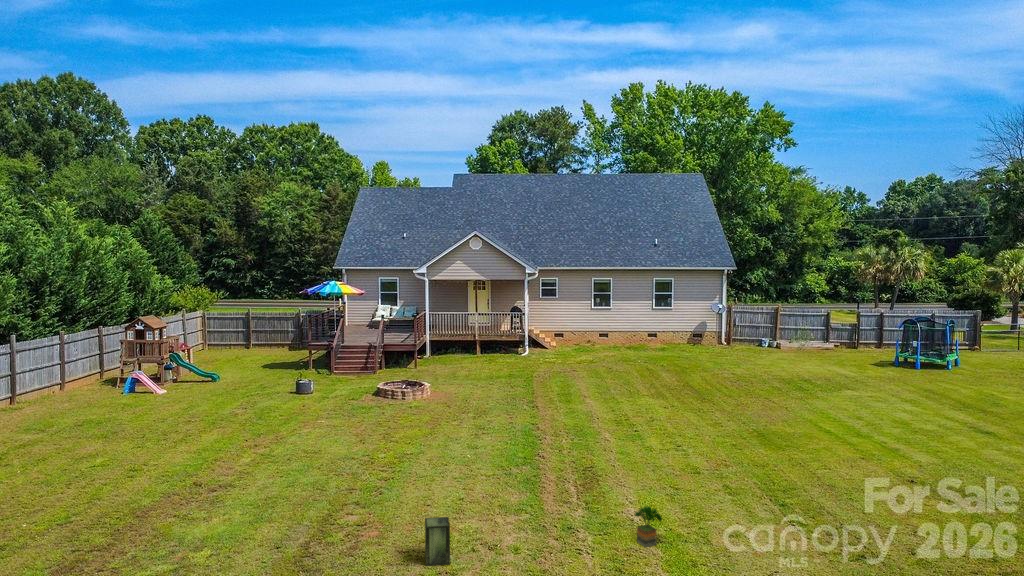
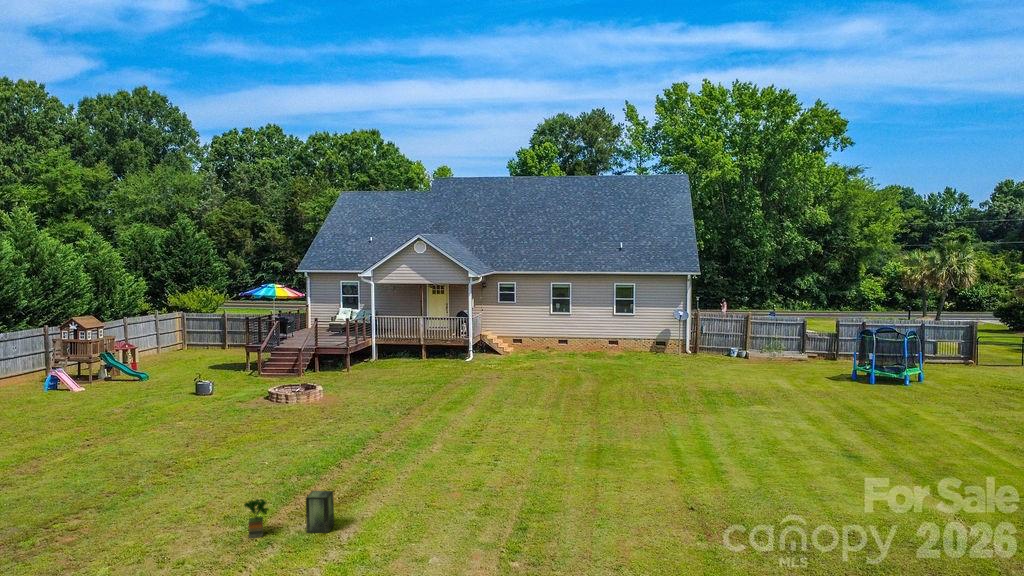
storage box: present [425,517,450,566] -> present [306,491,334,533]

